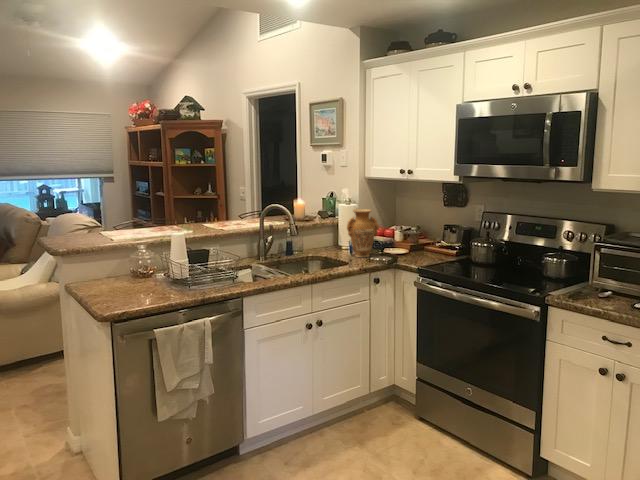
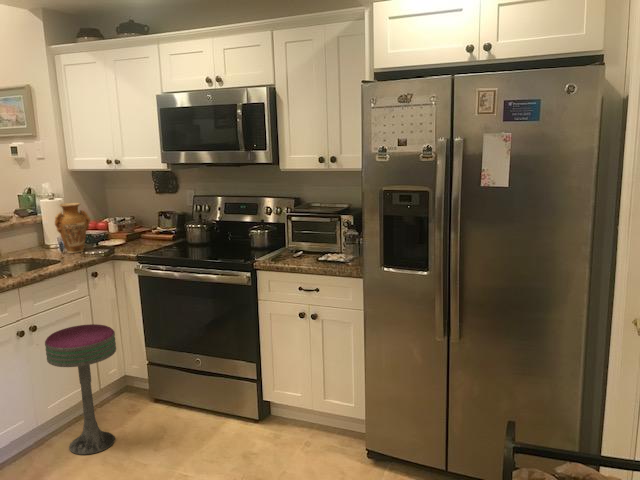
bar stool: none [322,330,386,460] -> present [45,324,116,455]

